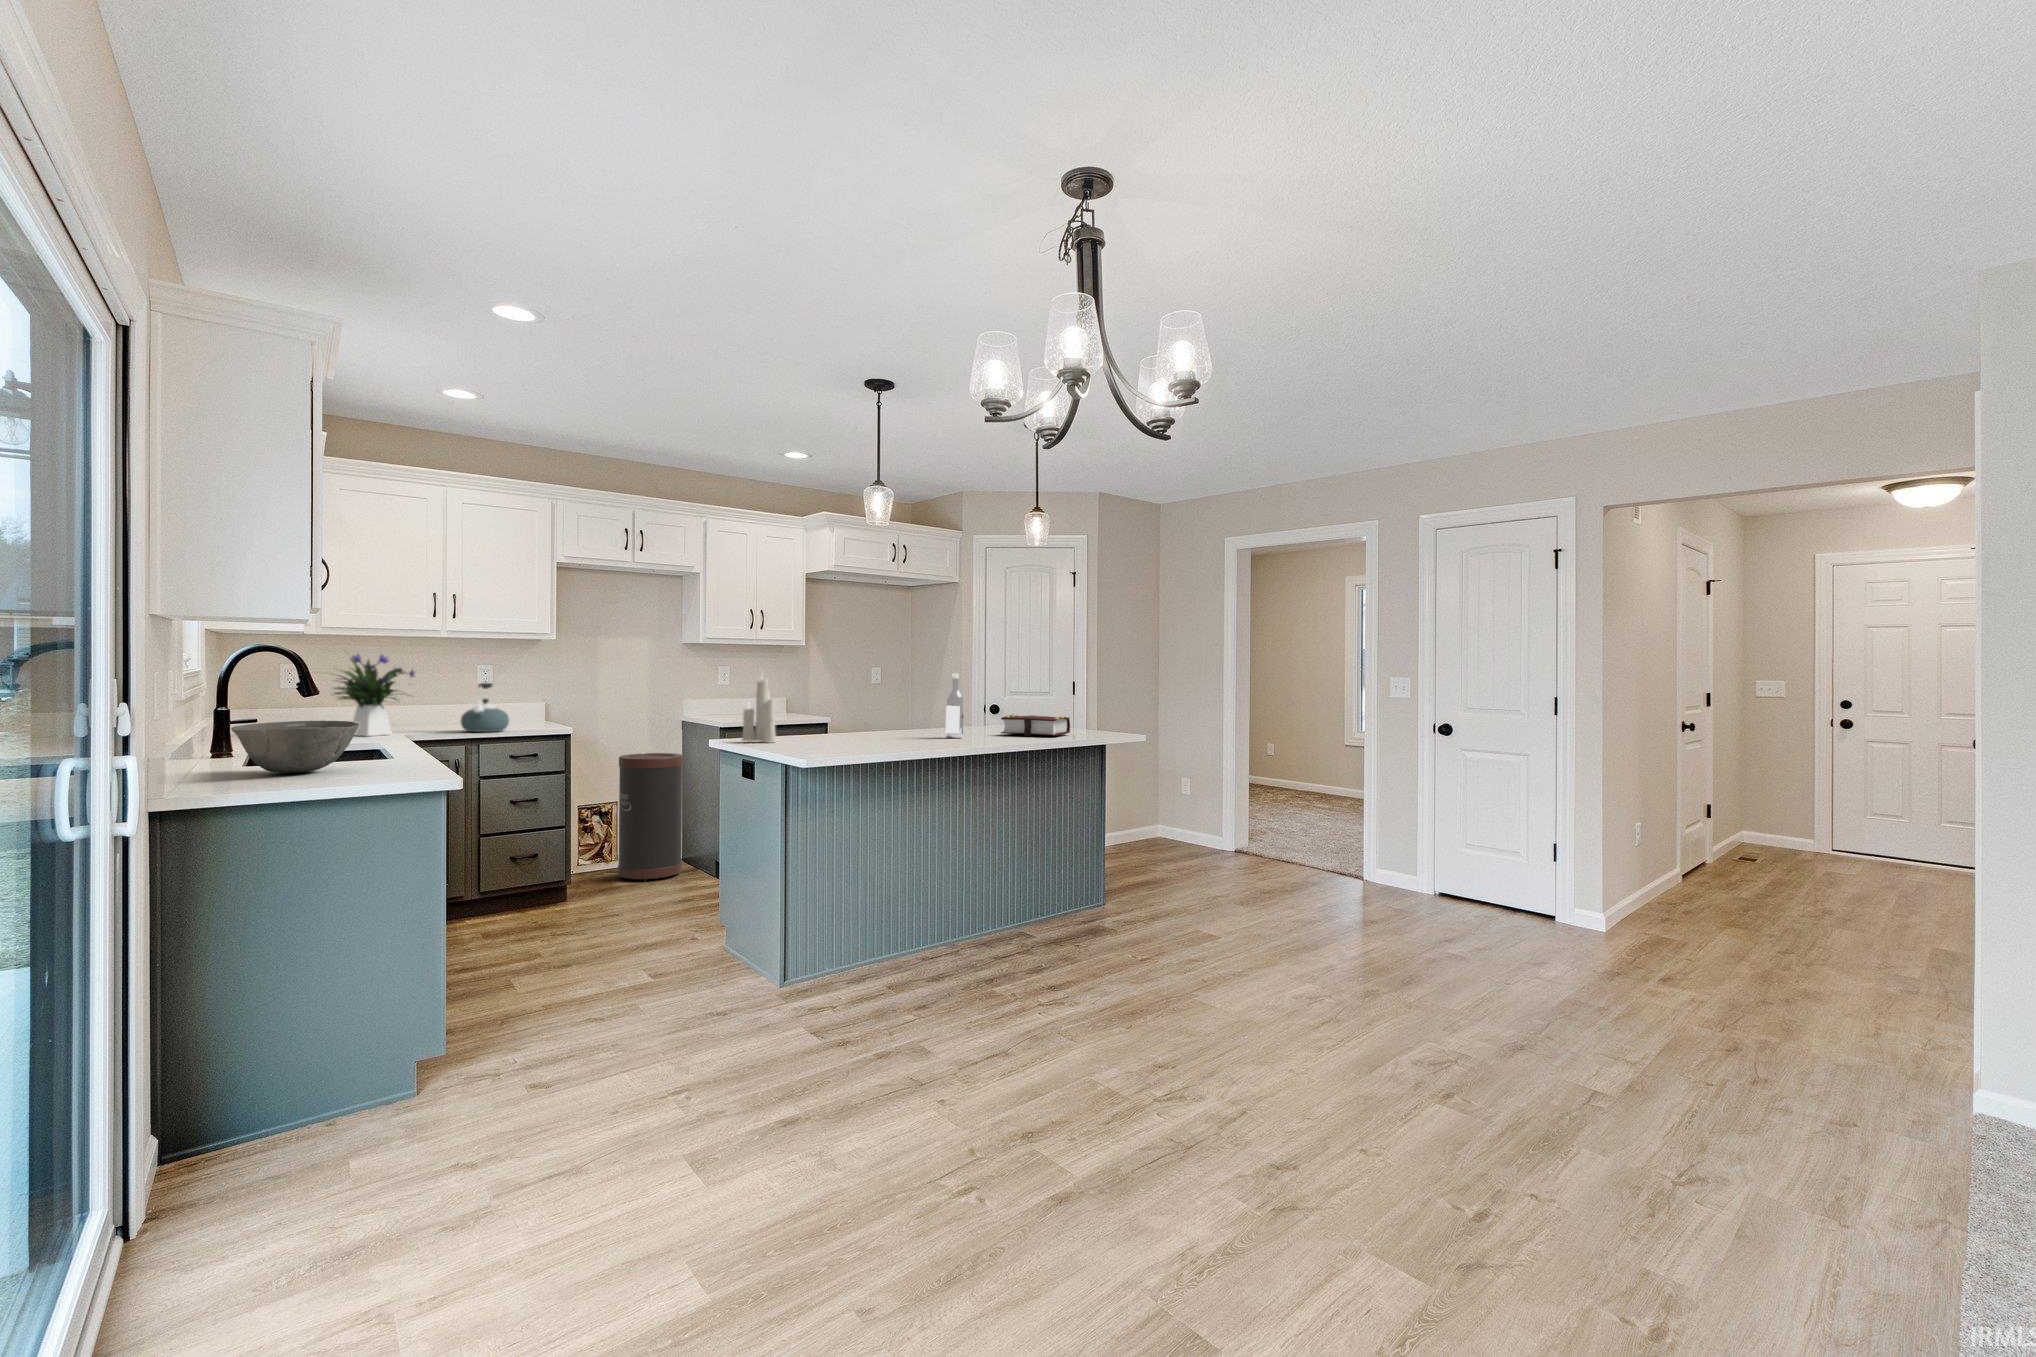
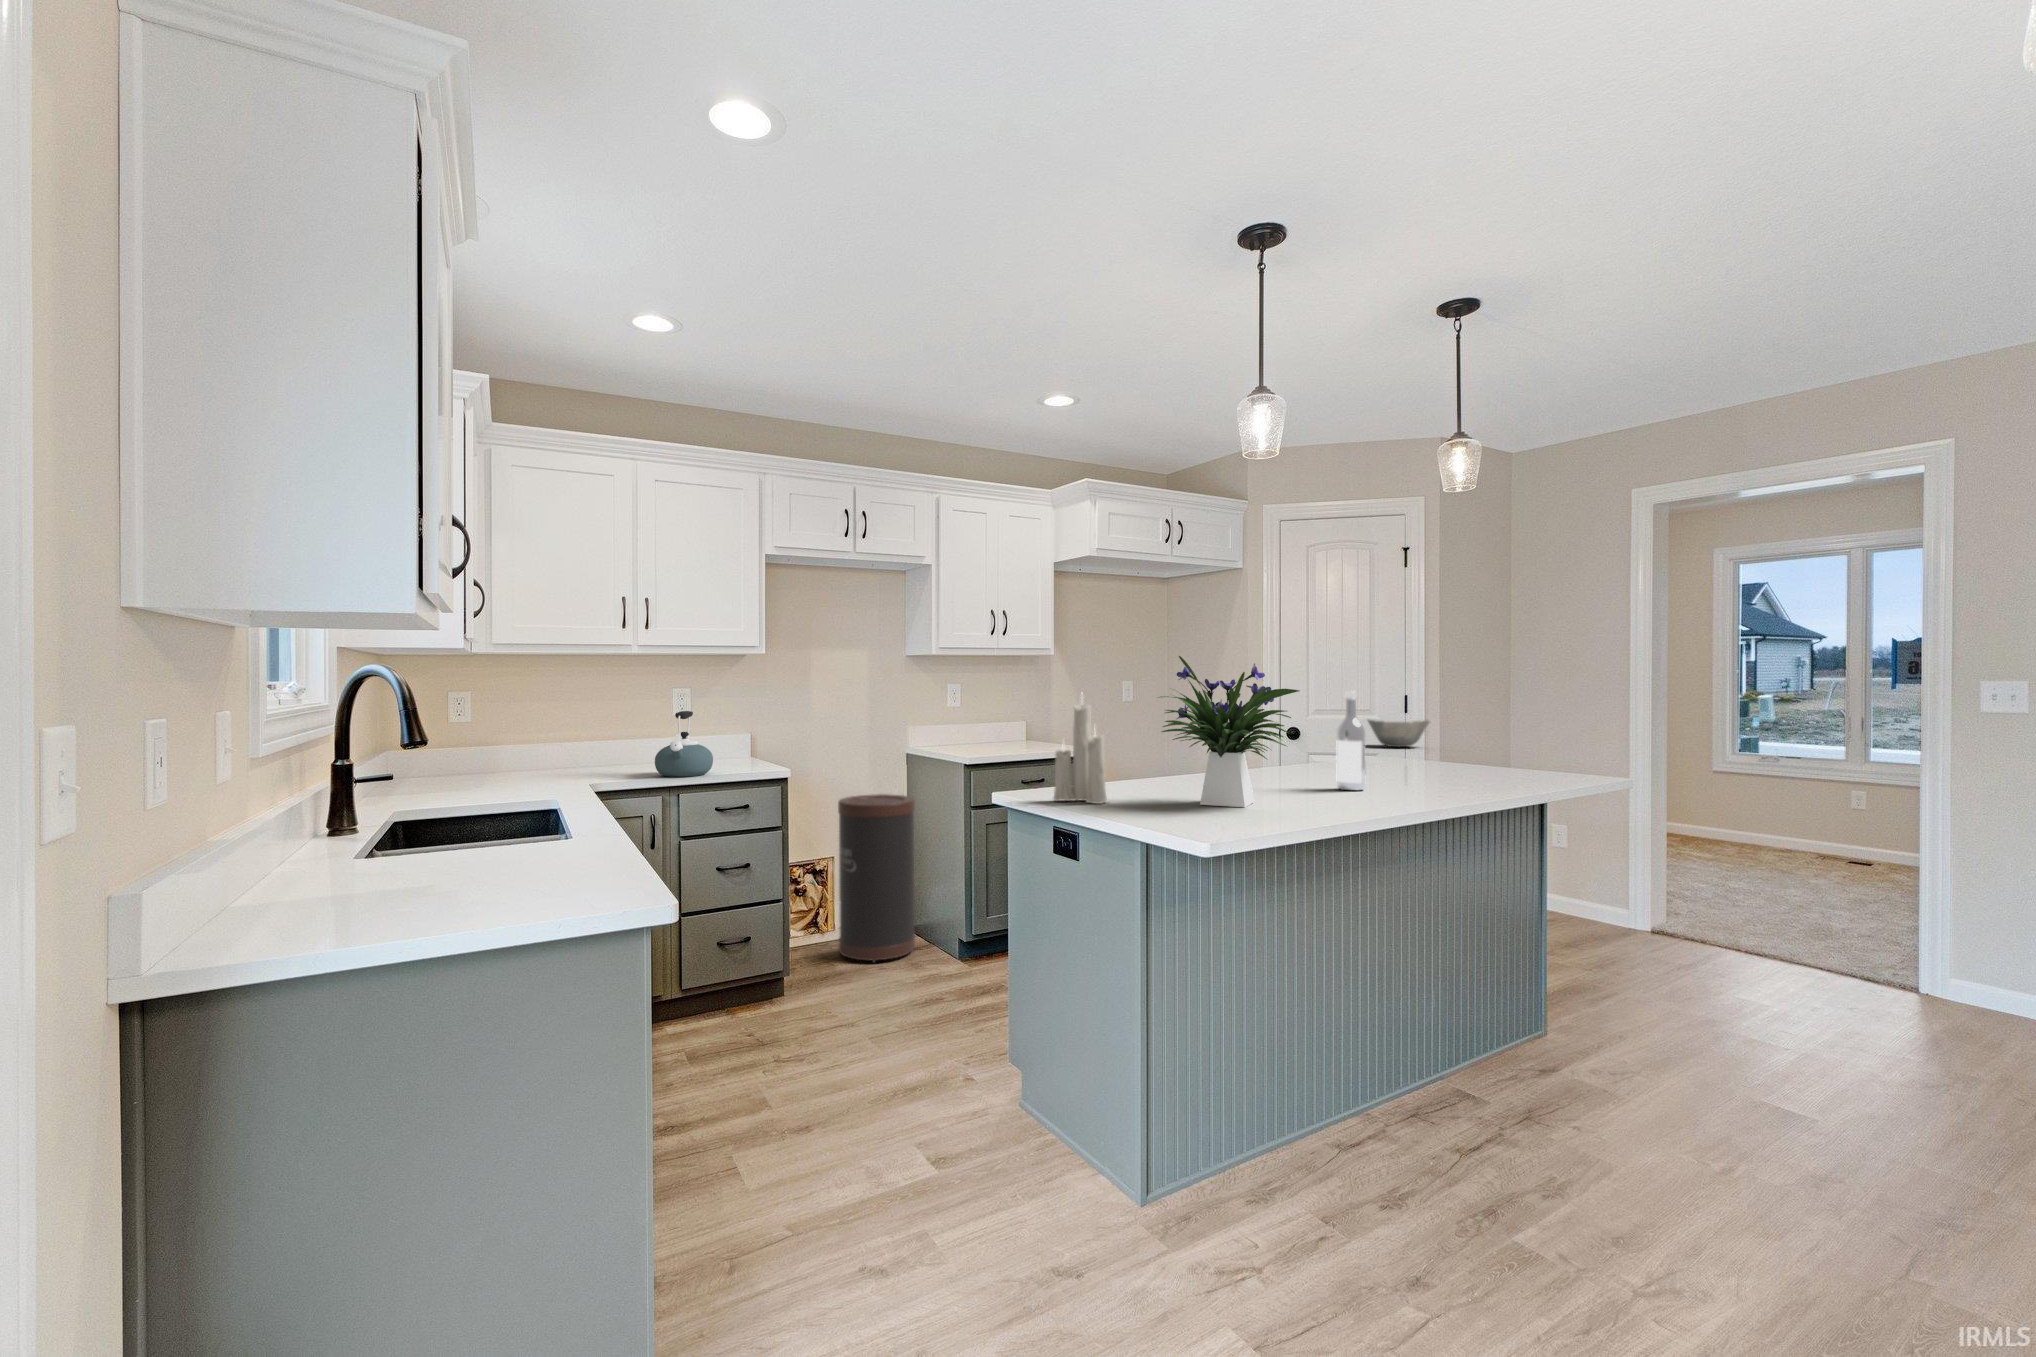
flower arrangement: present [334,654,415,736] -> present [1158,656,1299,807]
book: present [1001,714,1070,736] -> none [1406,750,1507,785]
bowl: present [231,721,360,773] -> present [1368,720,1430,747]

